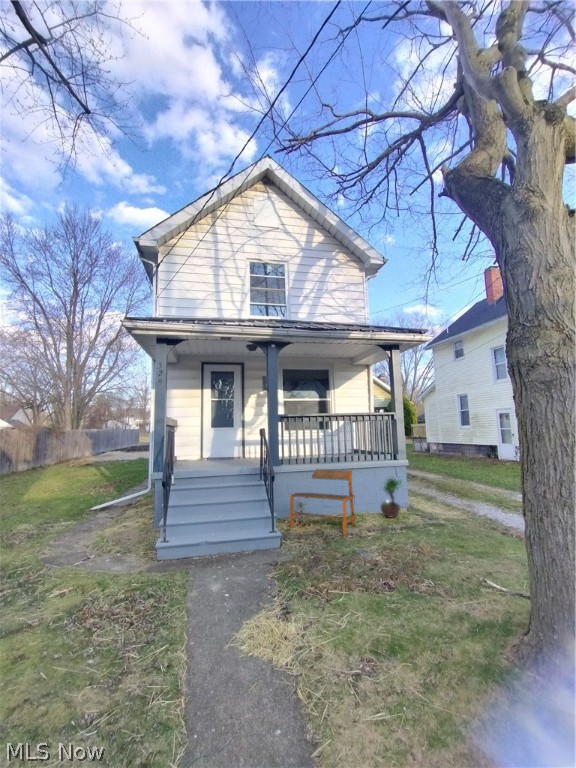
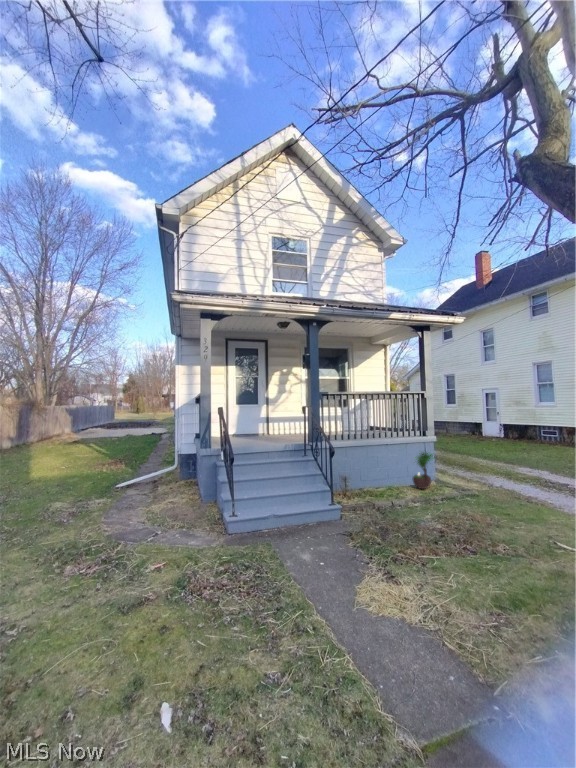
bench: present [290,469,356,535] -> none [333,444,396,505]

